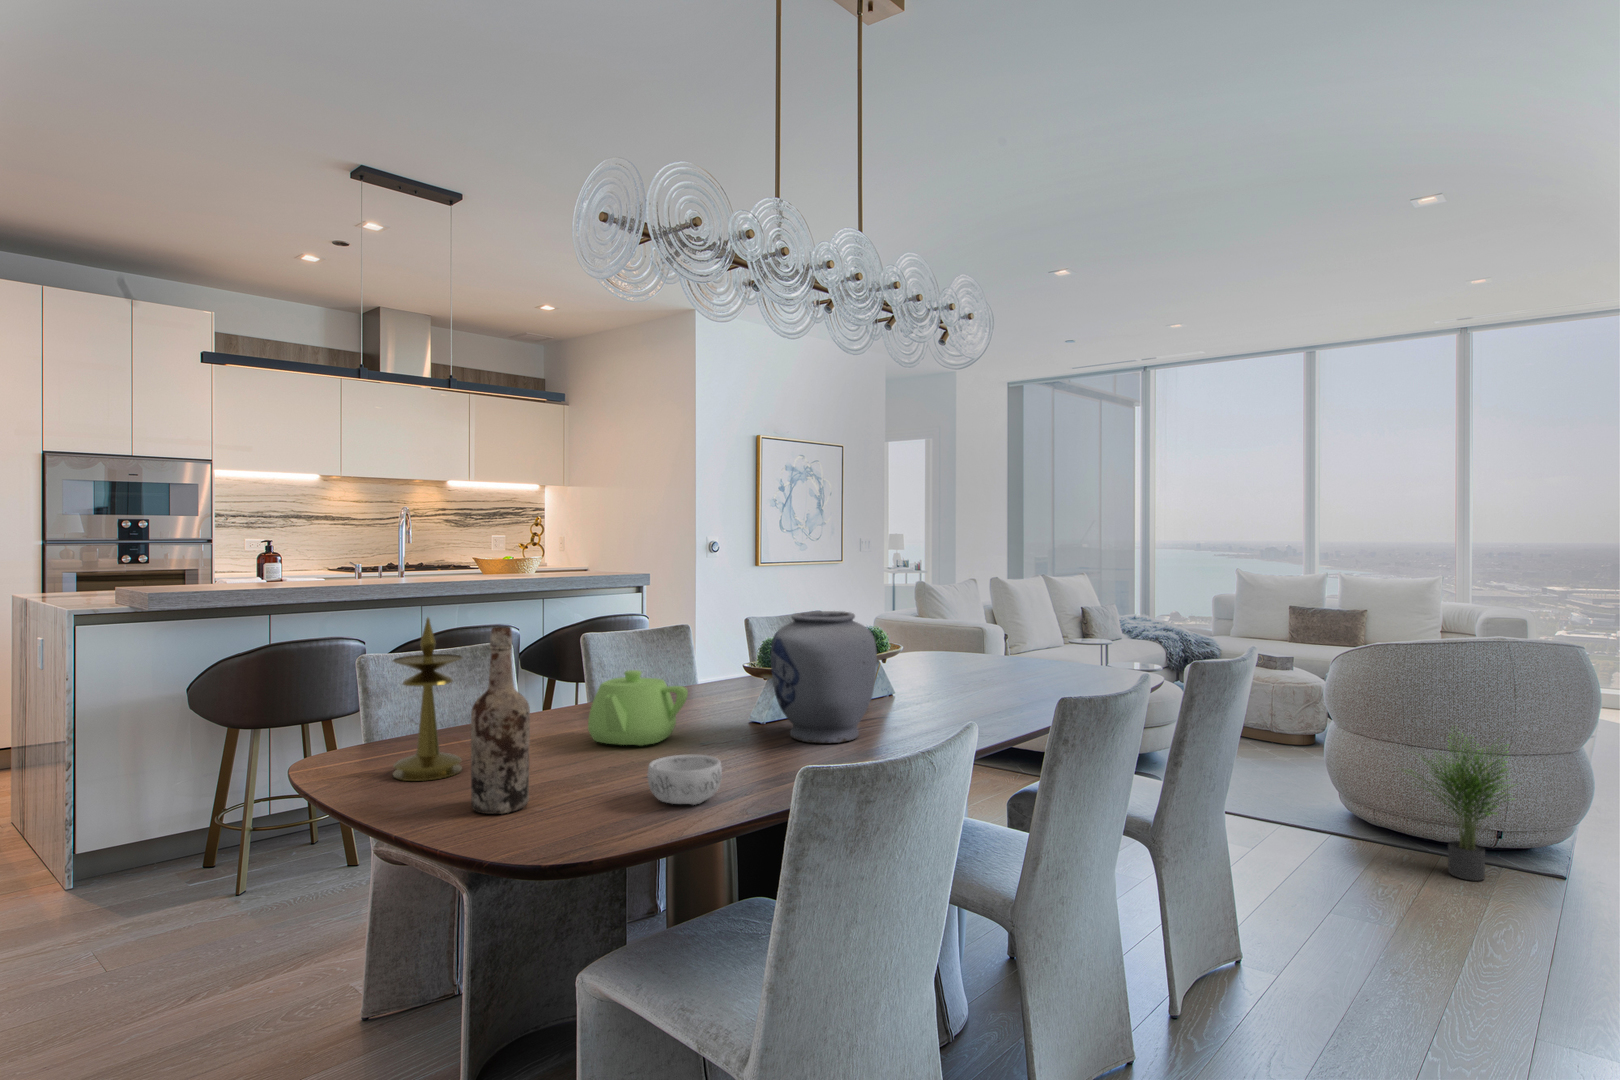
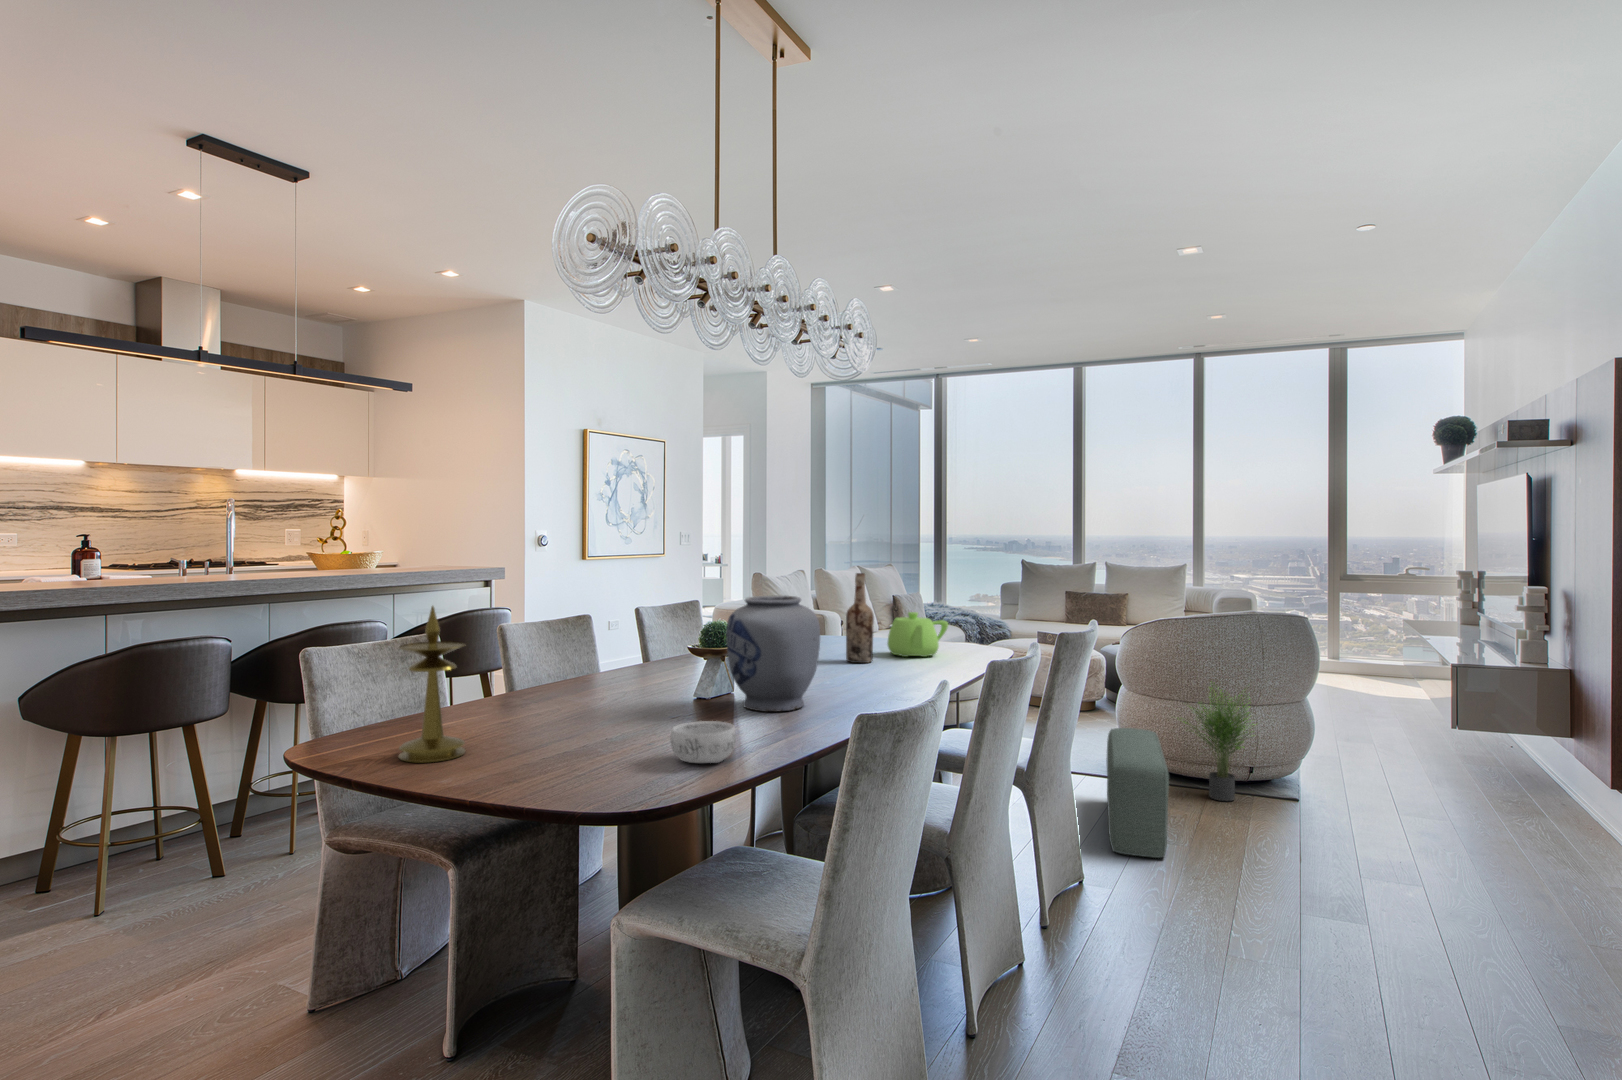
wine bottle: present [471,626,530,814] -> present [846,573,874,663]
teapot: present [588,670,688,746] -> present [887,612,948,657]
pouf: none [1289,778,1370,948] -> present [1106,728,1169,858]

